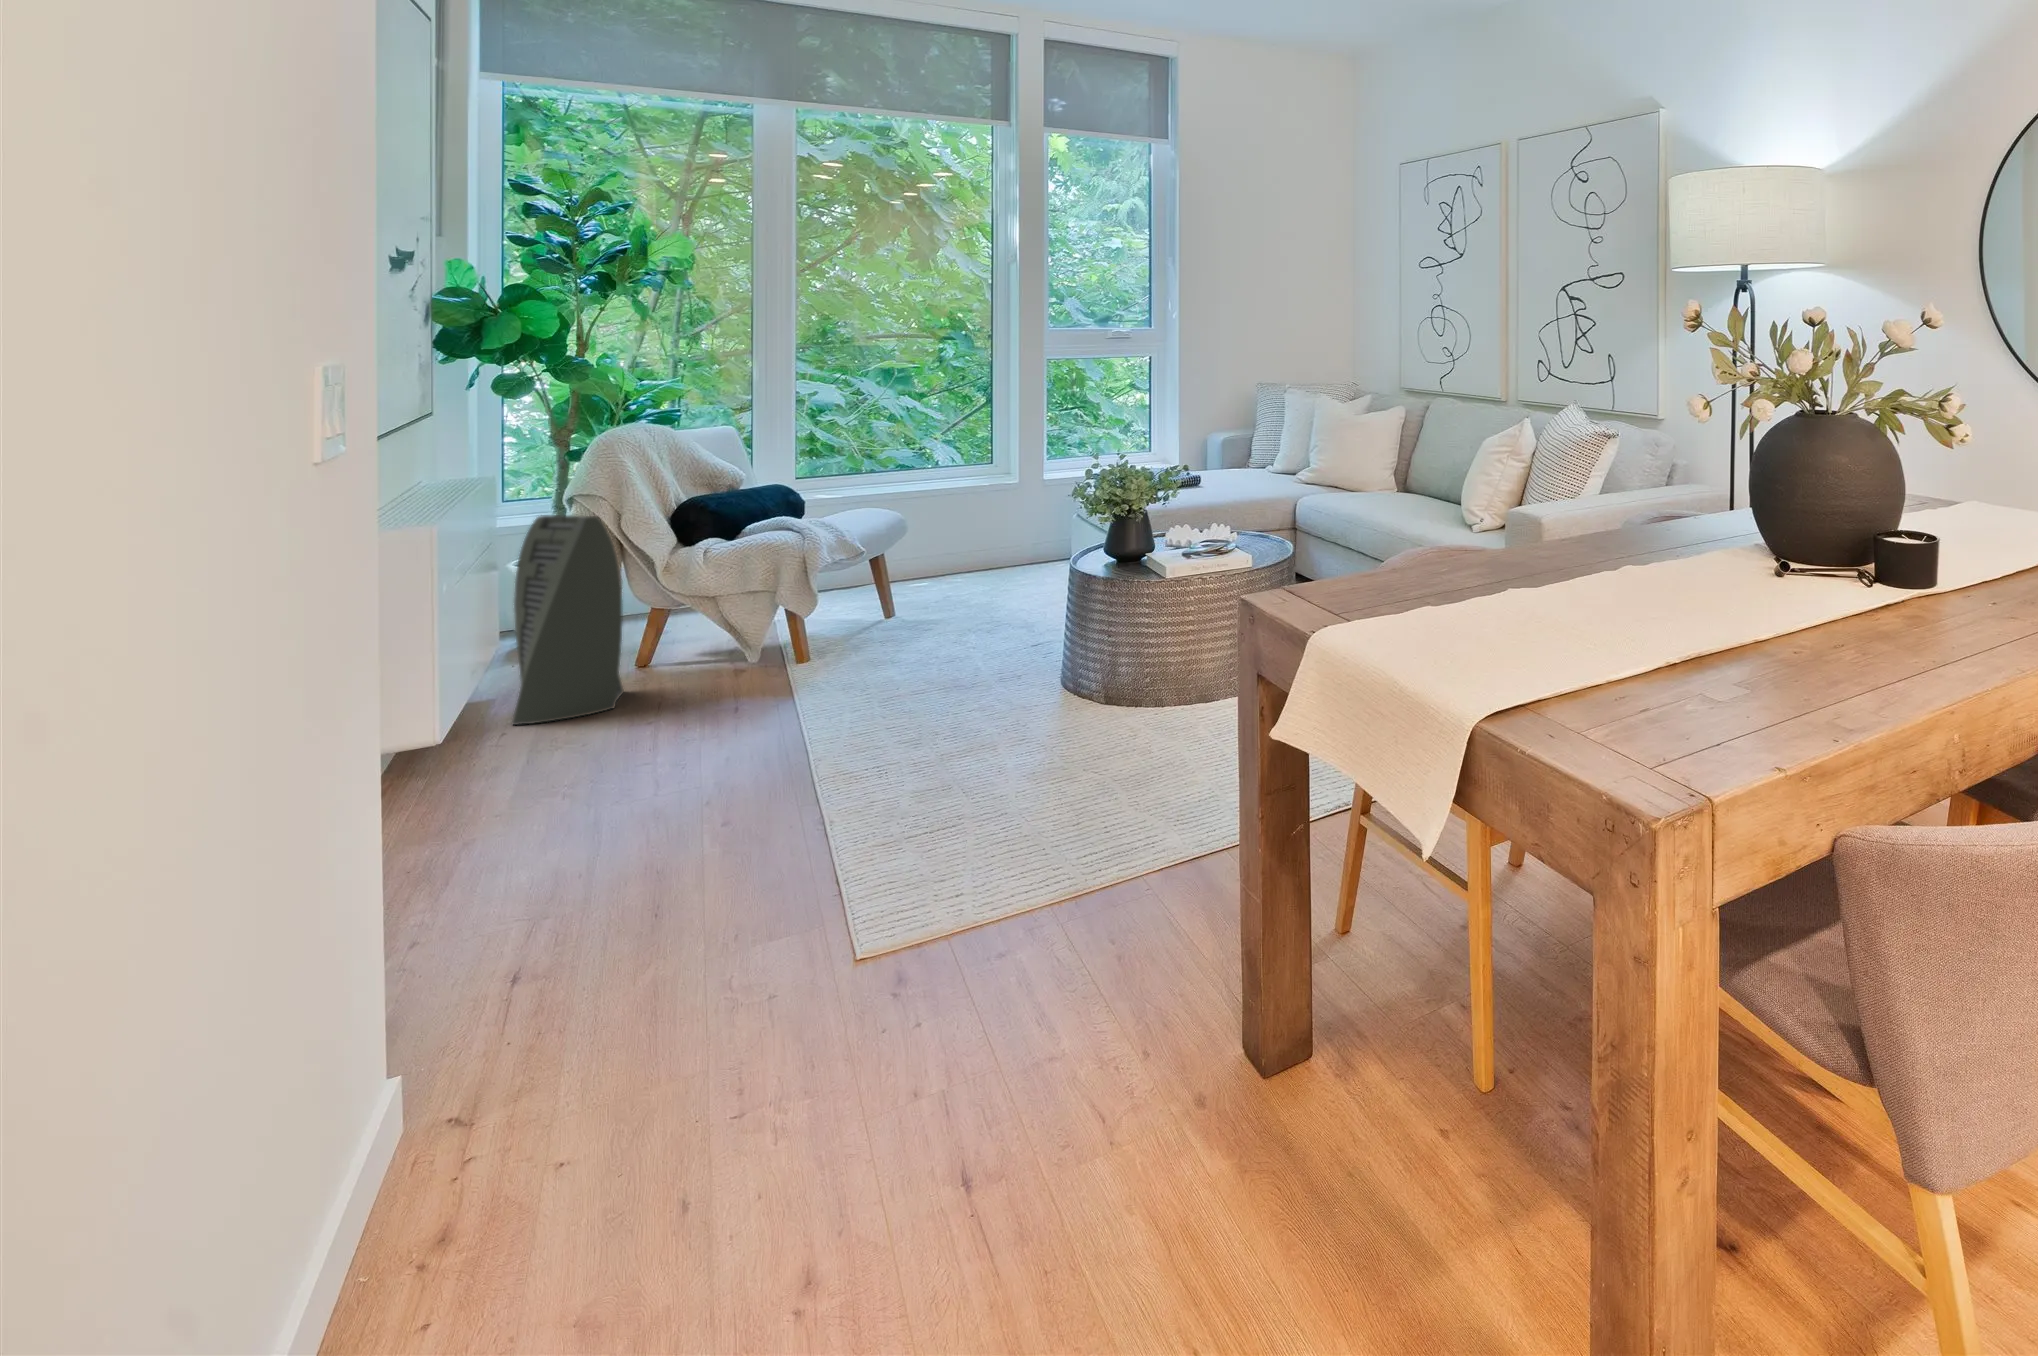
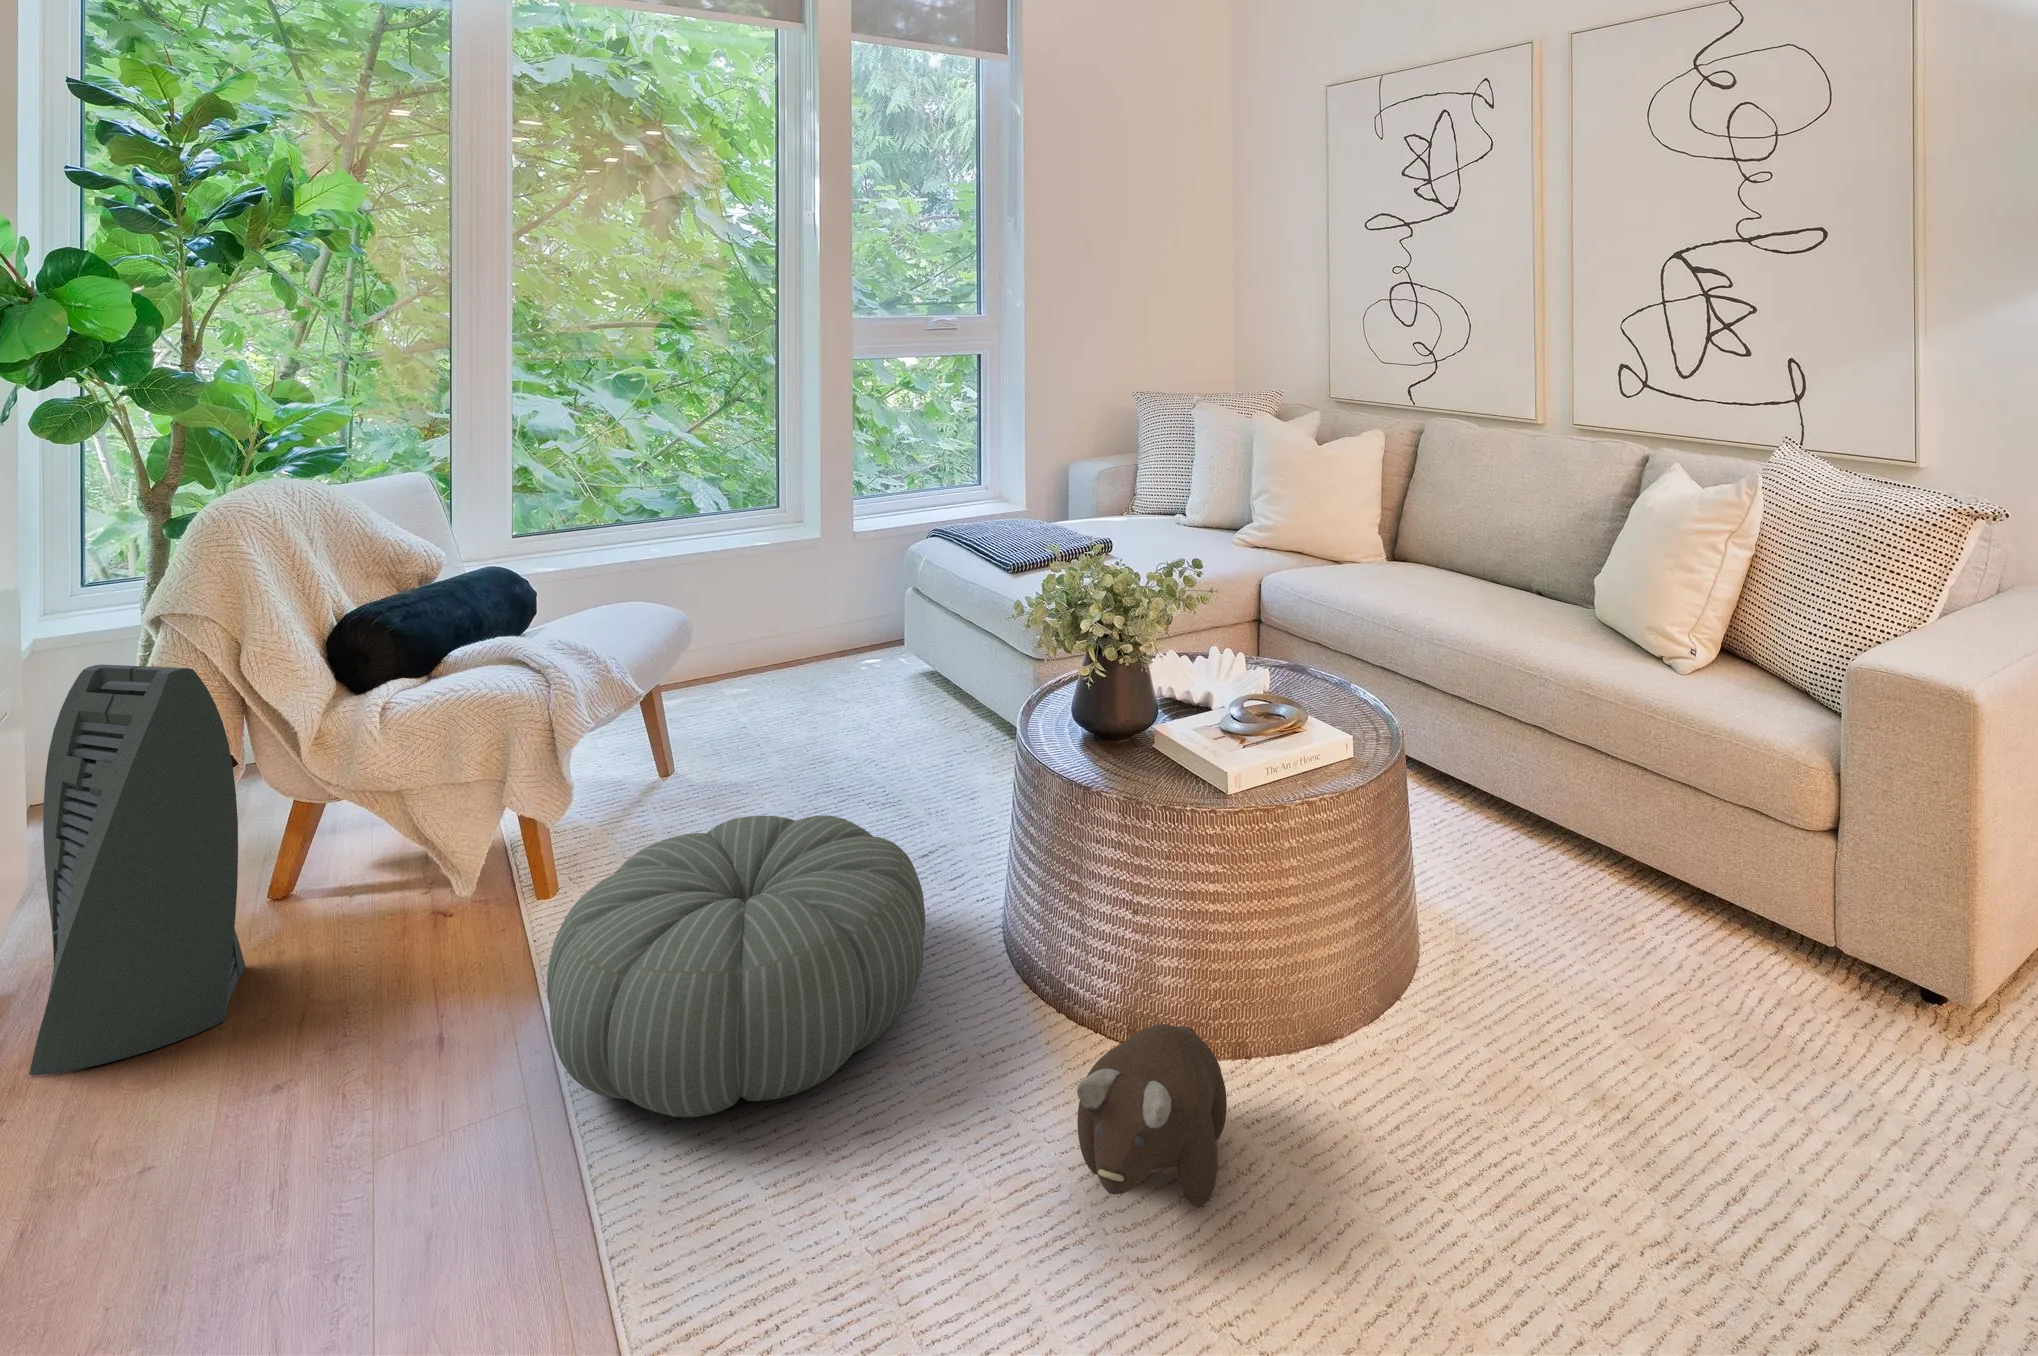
pouf: none [792,608,1010,729] -> present [547,816,925,1117]
plush toy: none [1036,675,1132,751] -> present [1077,1024,1227,1207]

